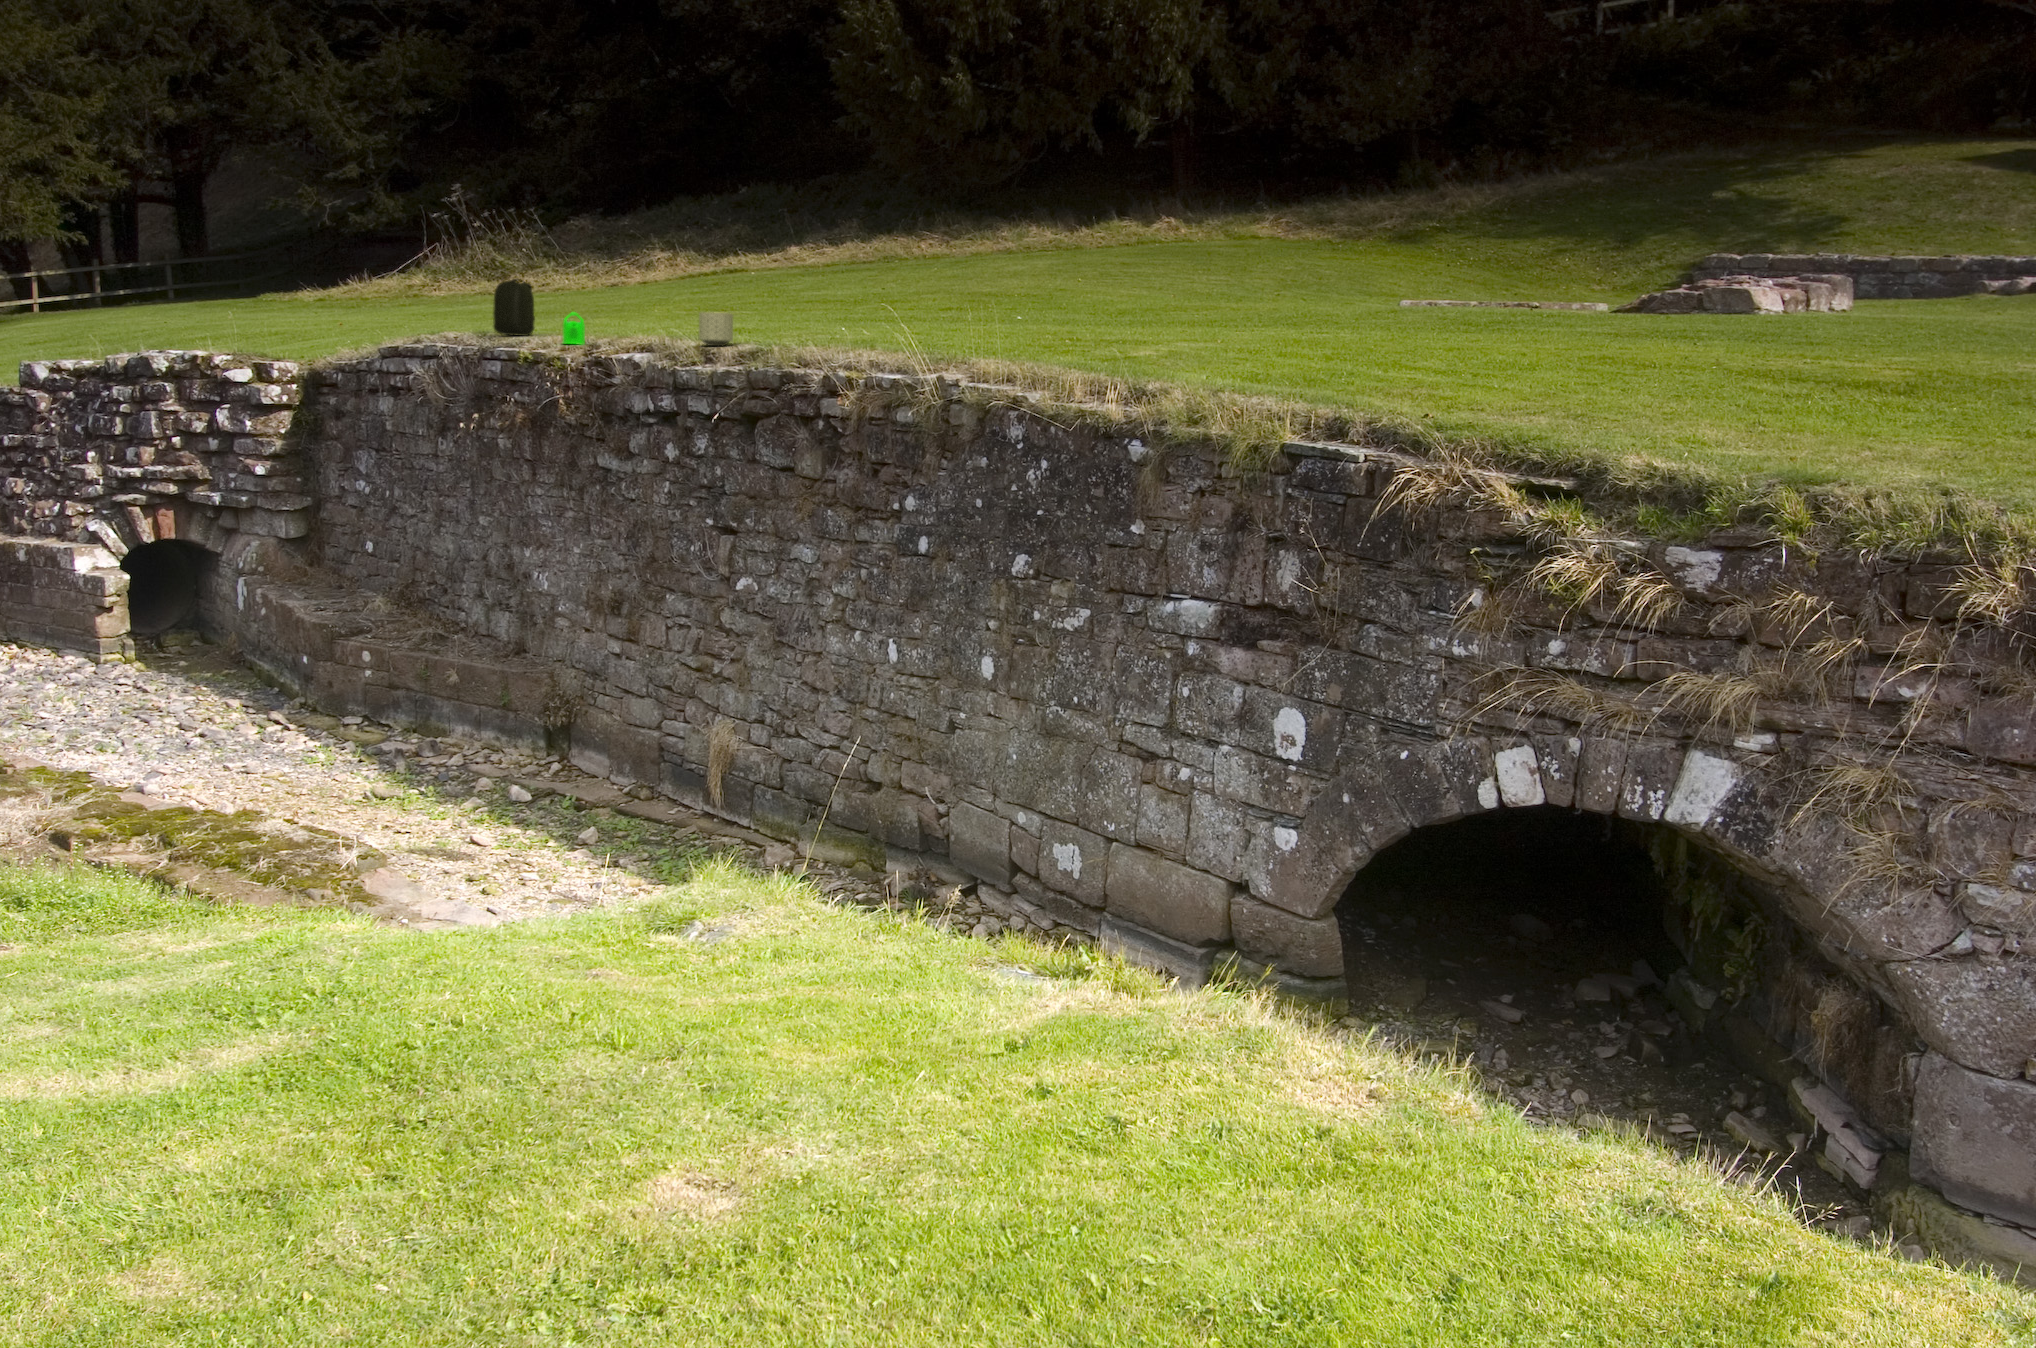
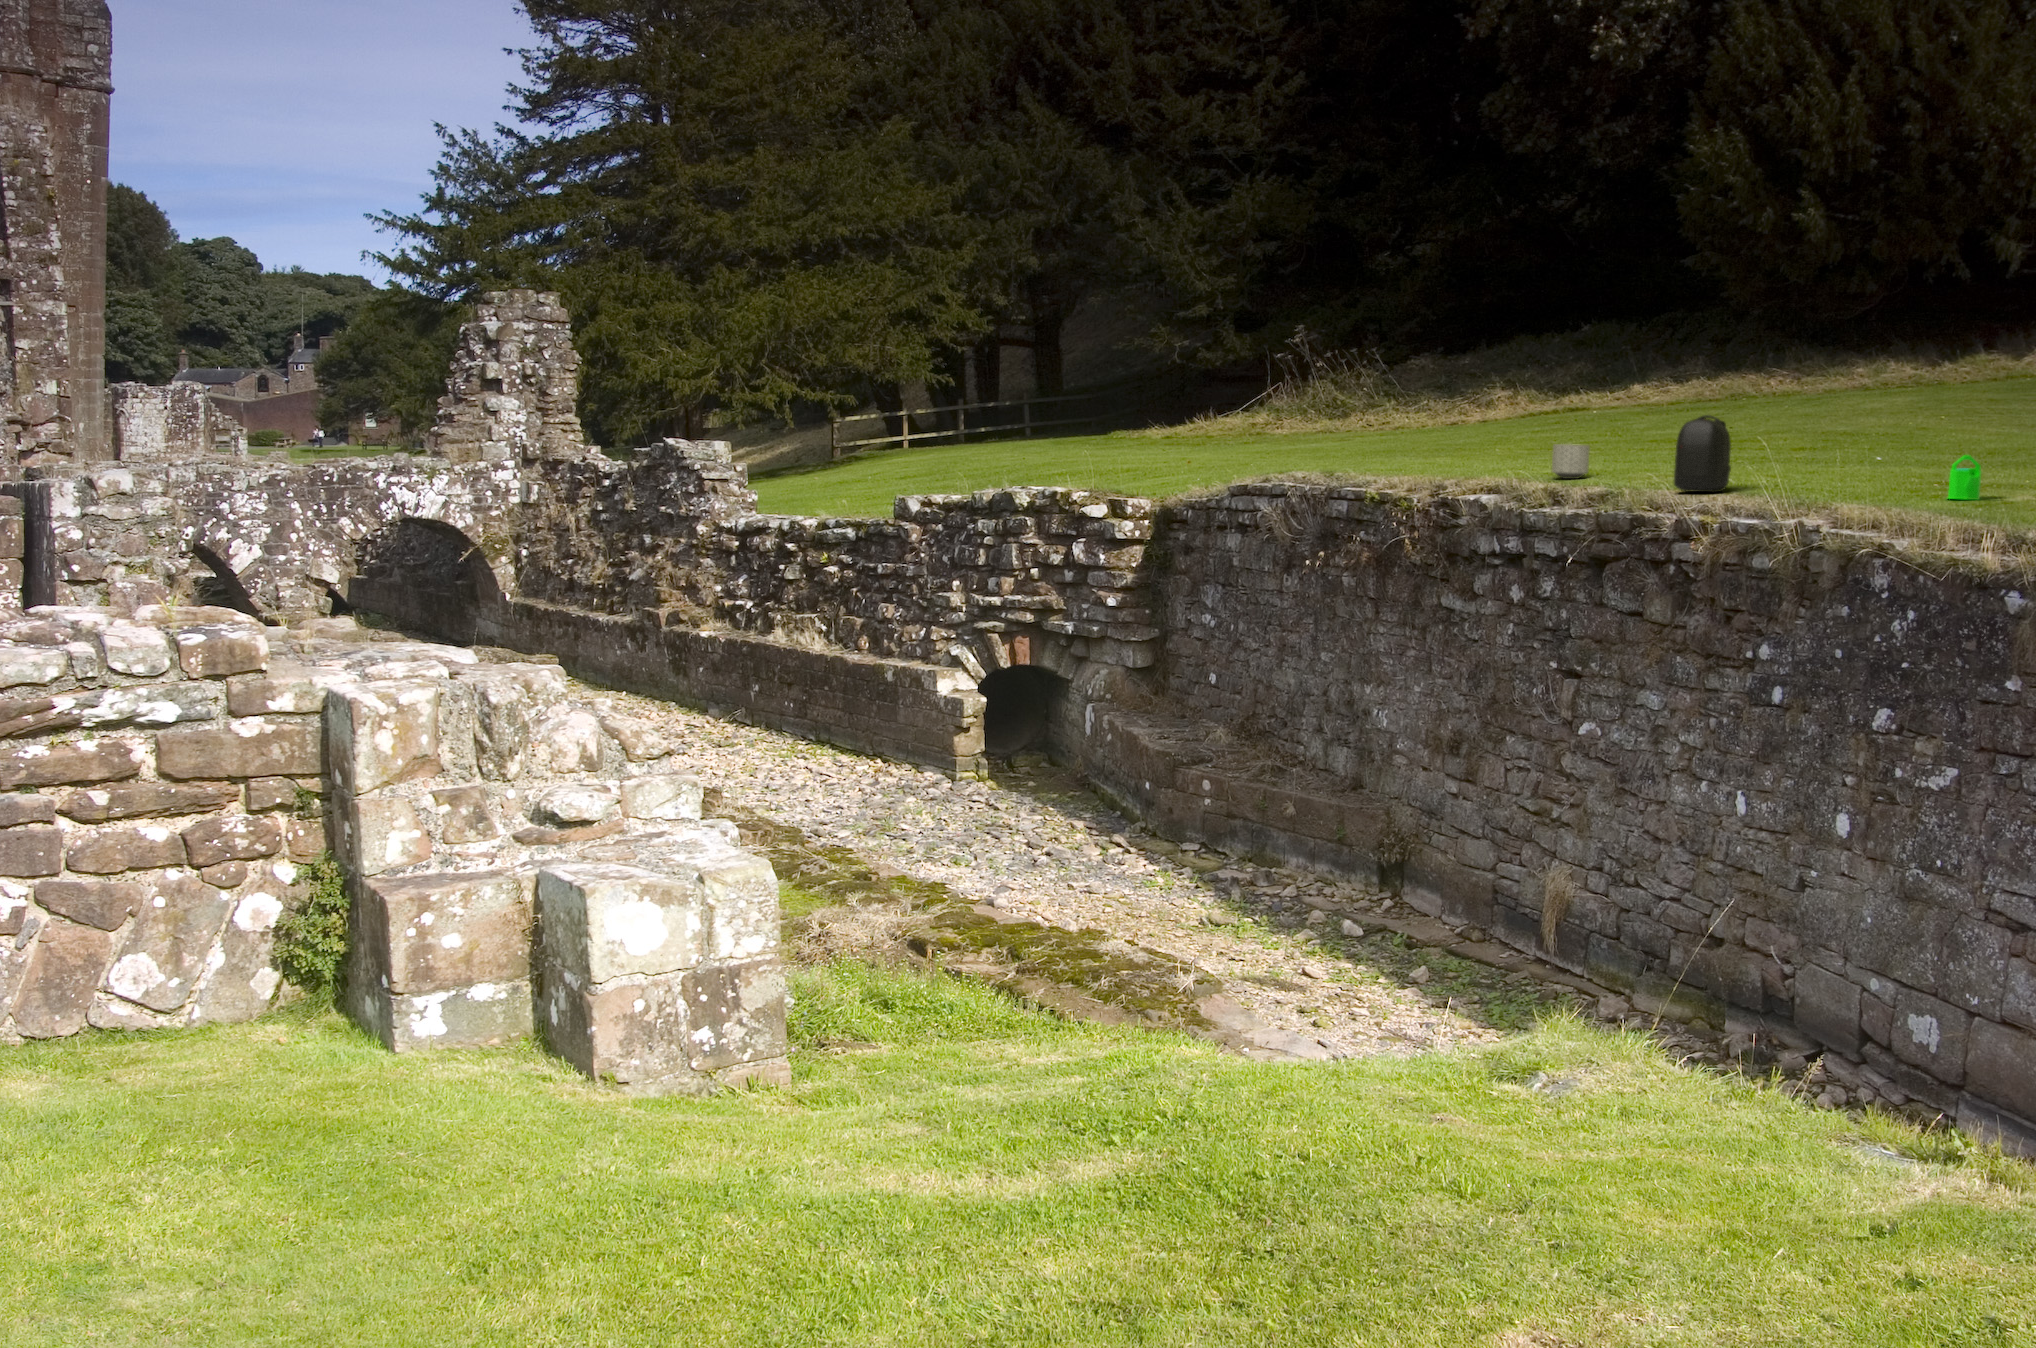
backpack: present [493,279,535,336] -> present [1674,415,1731,493]
watering can: present [562,312,585,345] -> present [1948,455,1981,500]

